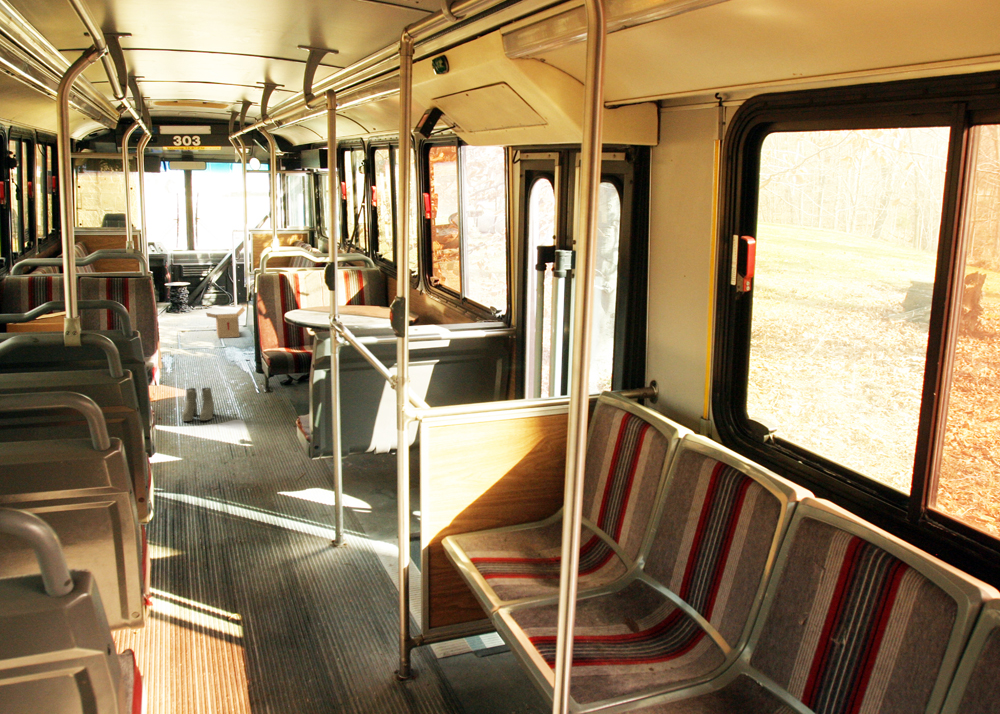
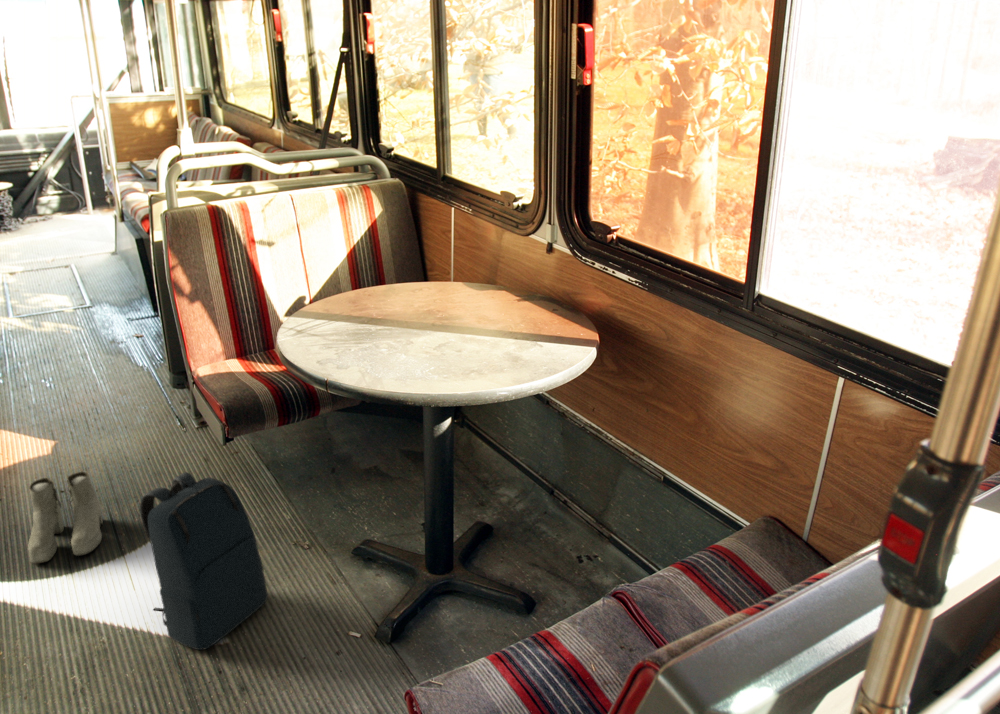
cardboard box: present [206,307,245,338] -> none [47,227,116,284]
backpack: none [229,374,276,444] -> present [140,472,268,650]

